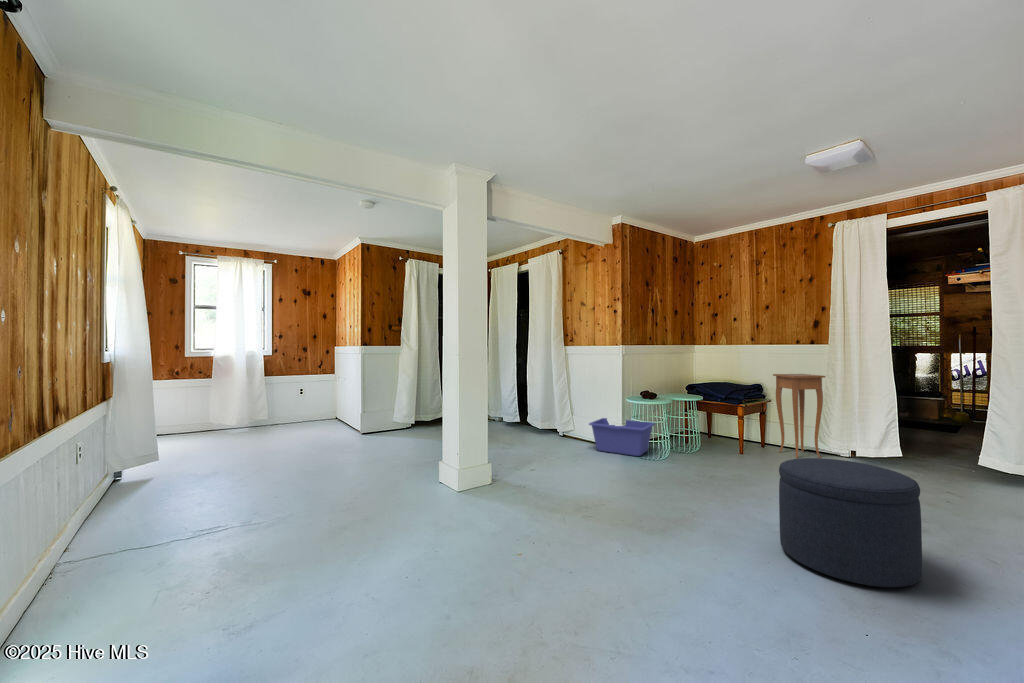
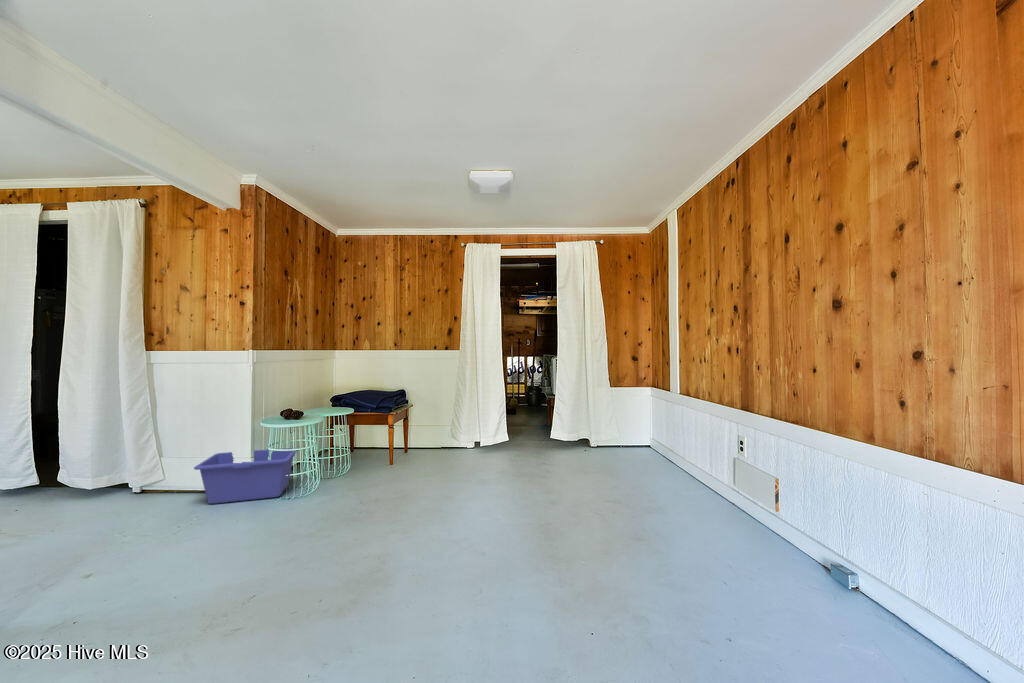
side table: present [773,374,825,458] -> none [418,377,459,457]
ottoman: present [779,458,922,587] -> none [479,461,588,590]

